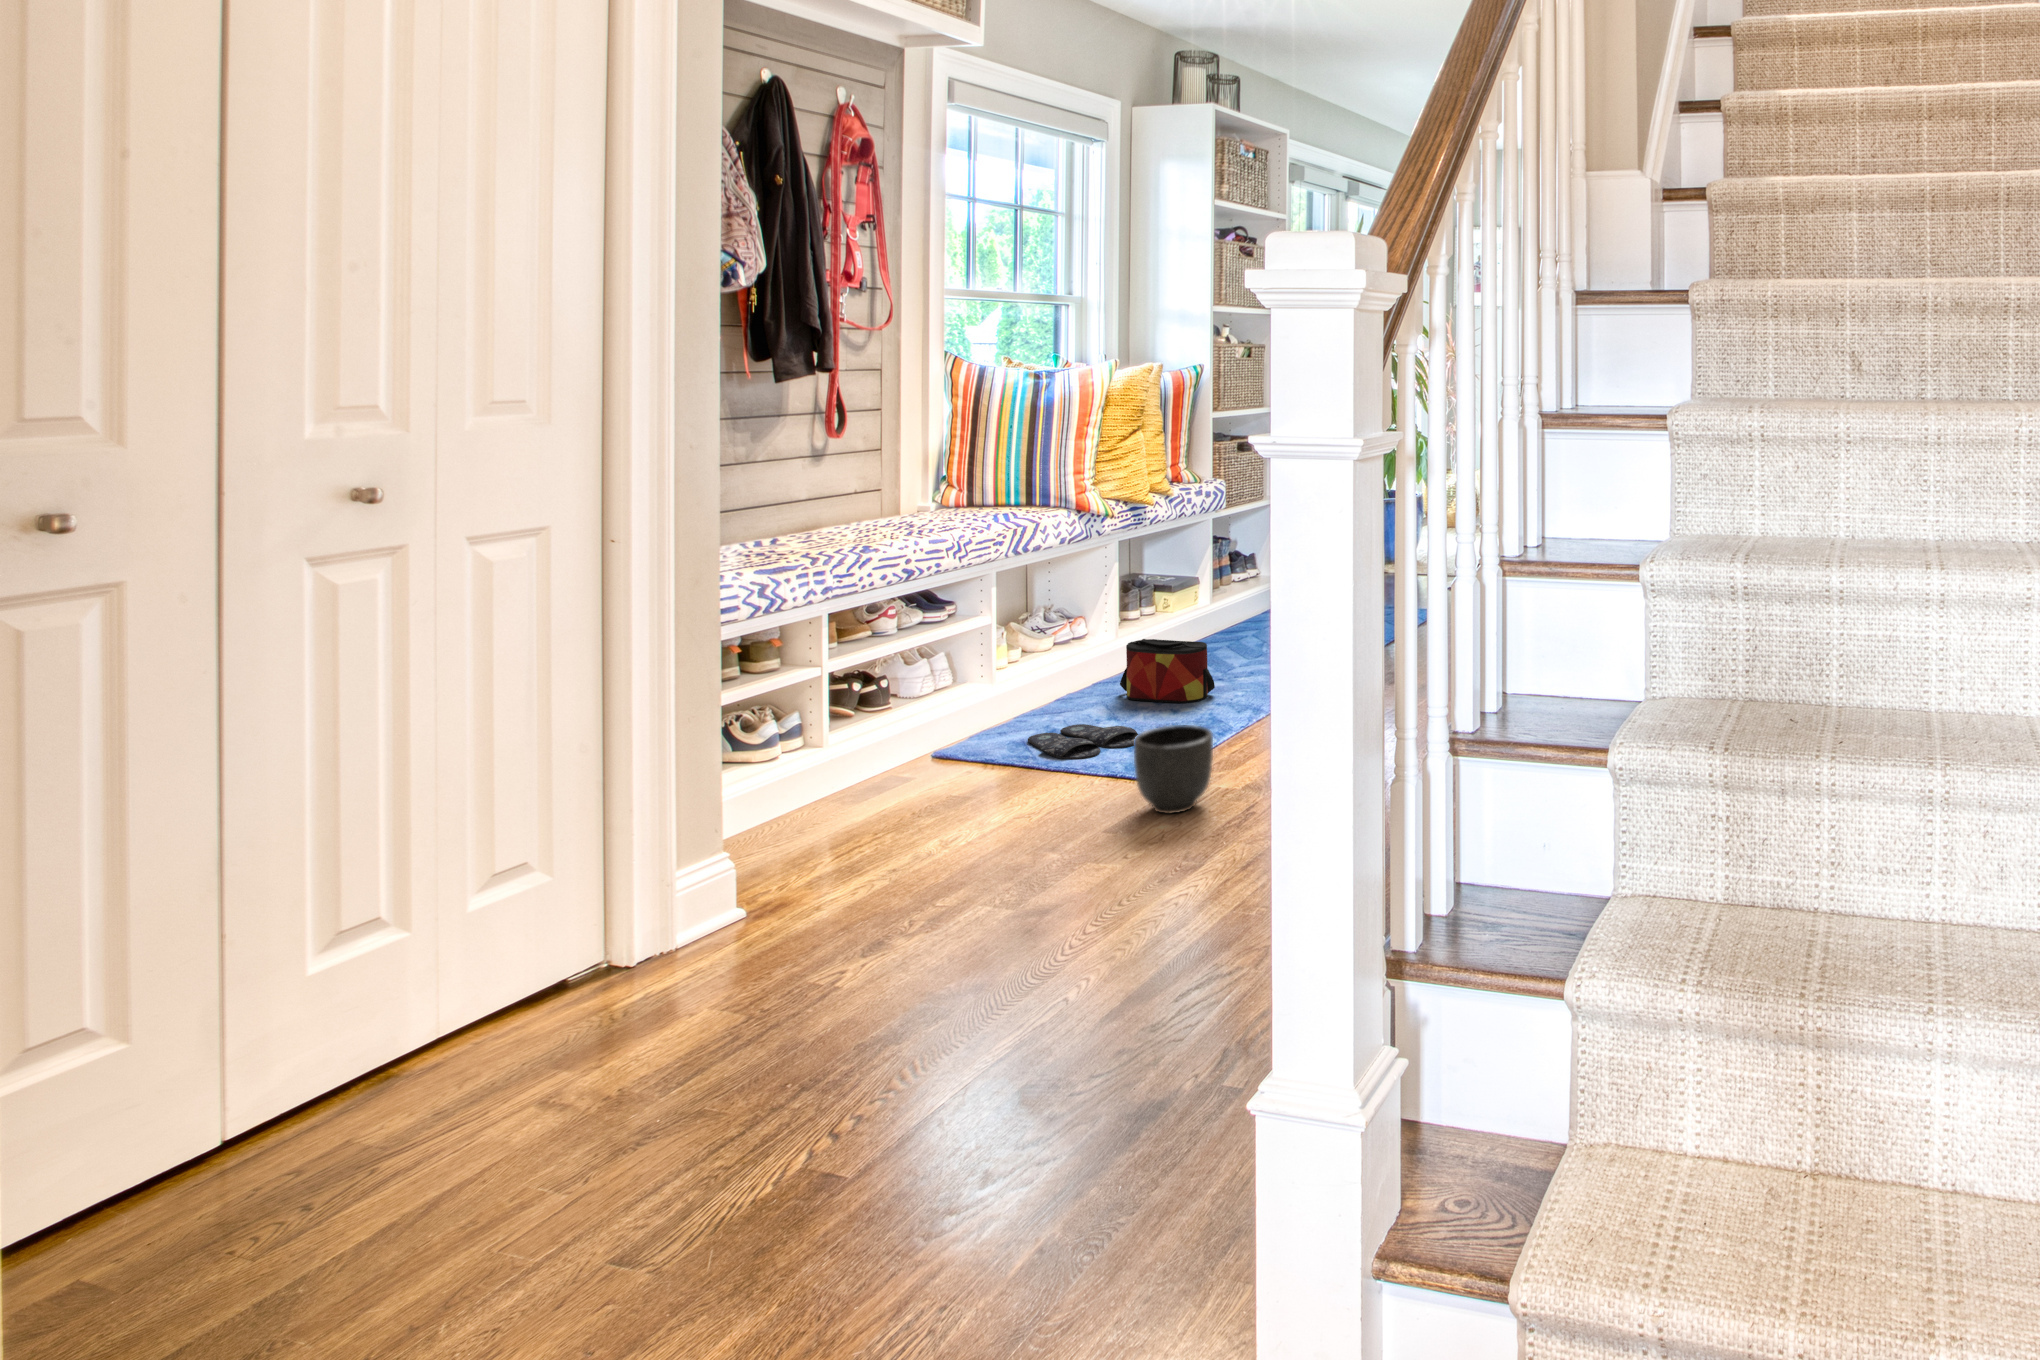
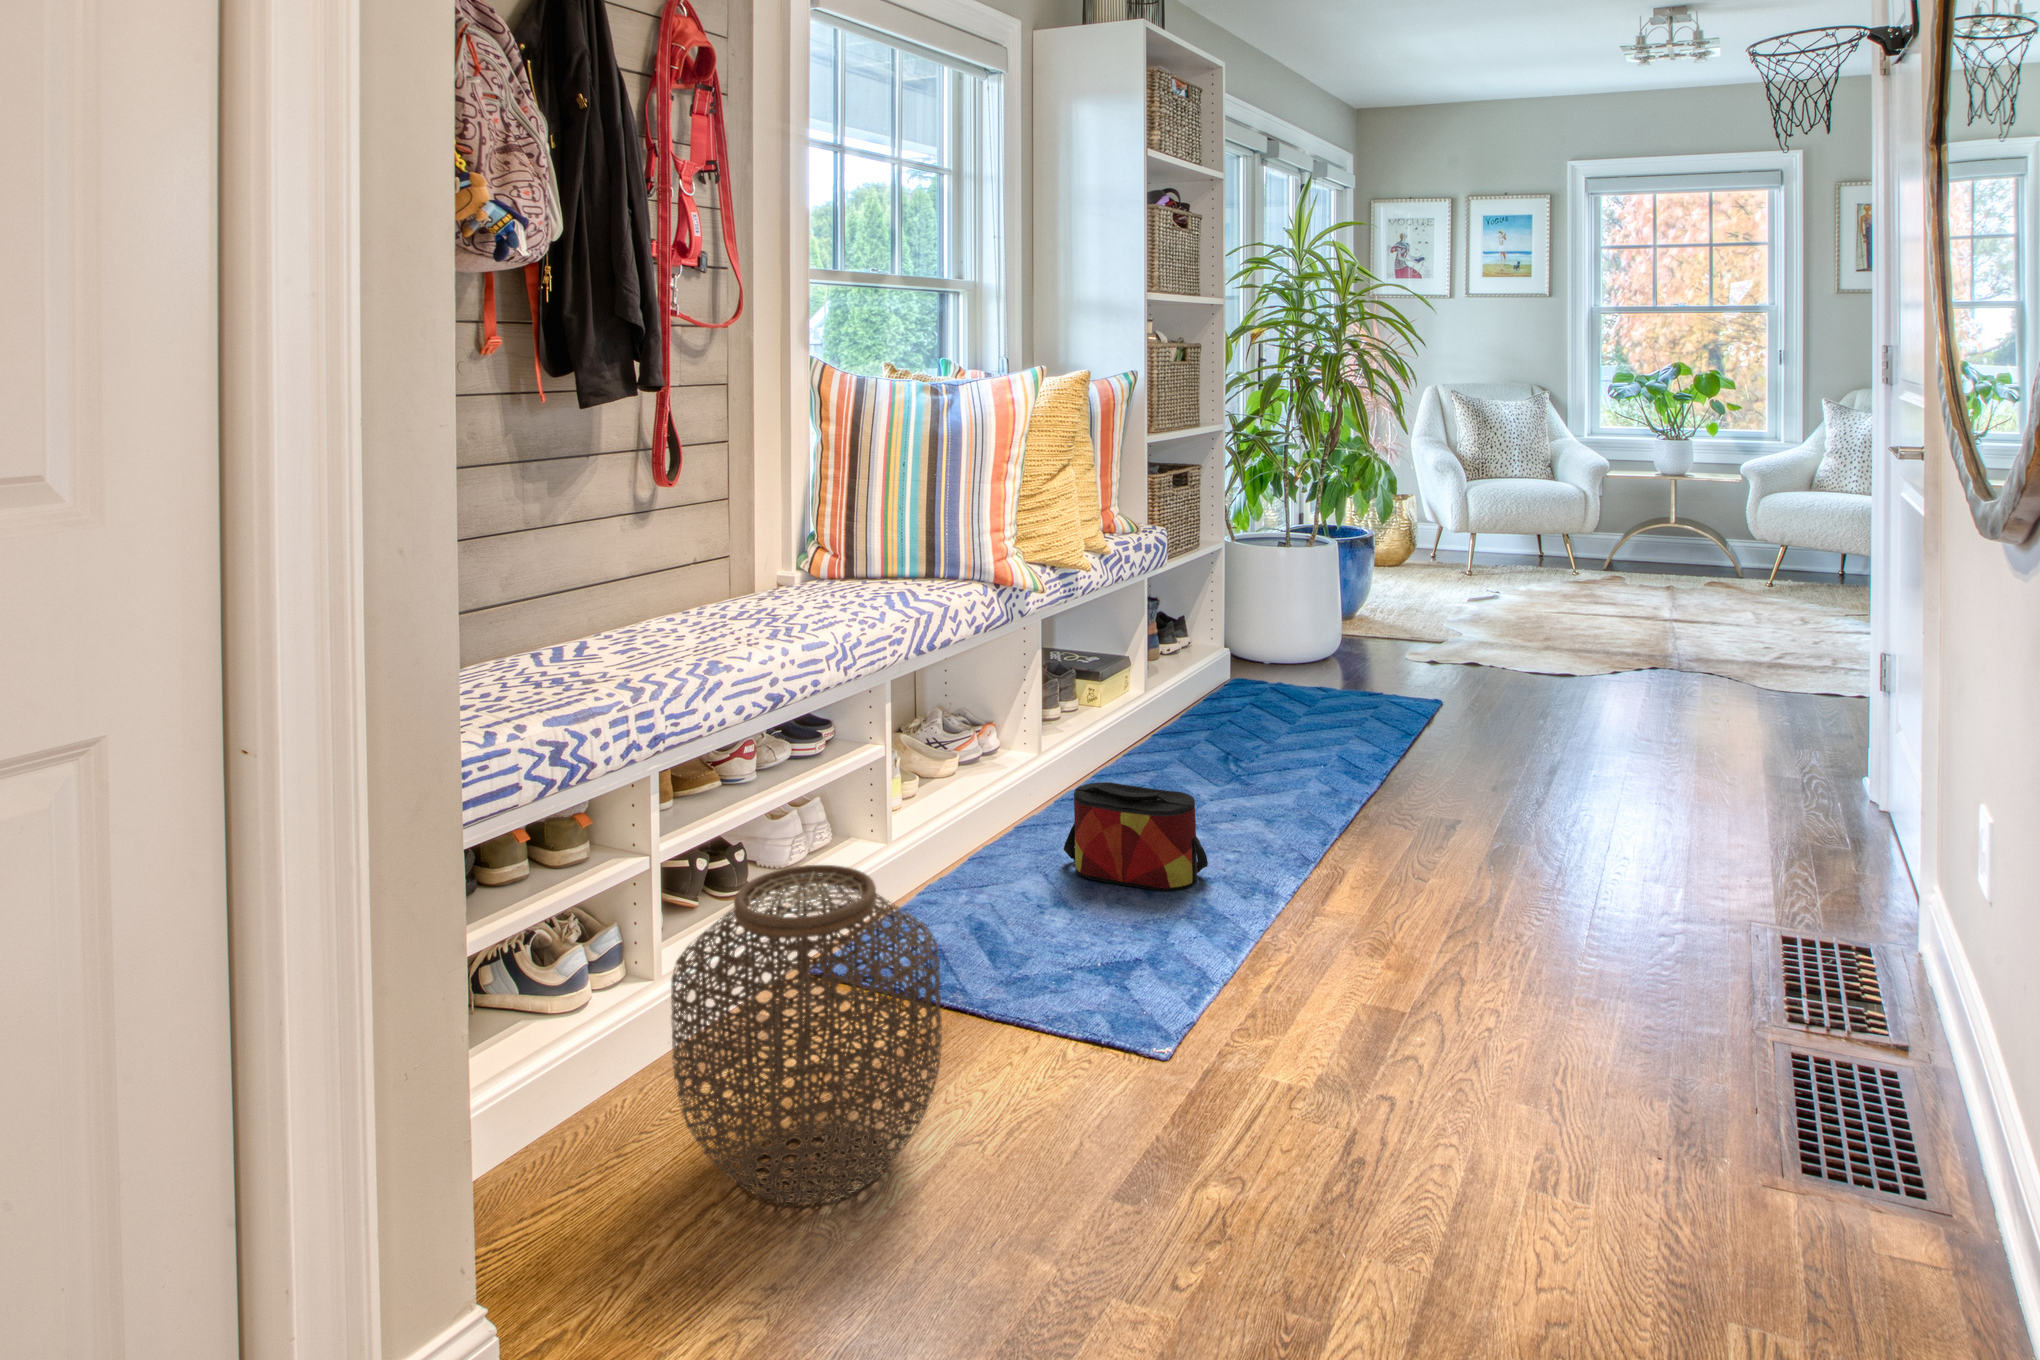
woven basket: none [838,652,1006,834] -> present [671,865,942,1204]
slippers: present [1028,724,1138,759] -> none [949,931,1120,1017]
planter: present [1134,725,1213,814] -> none [1164,1018,1306,1202]

